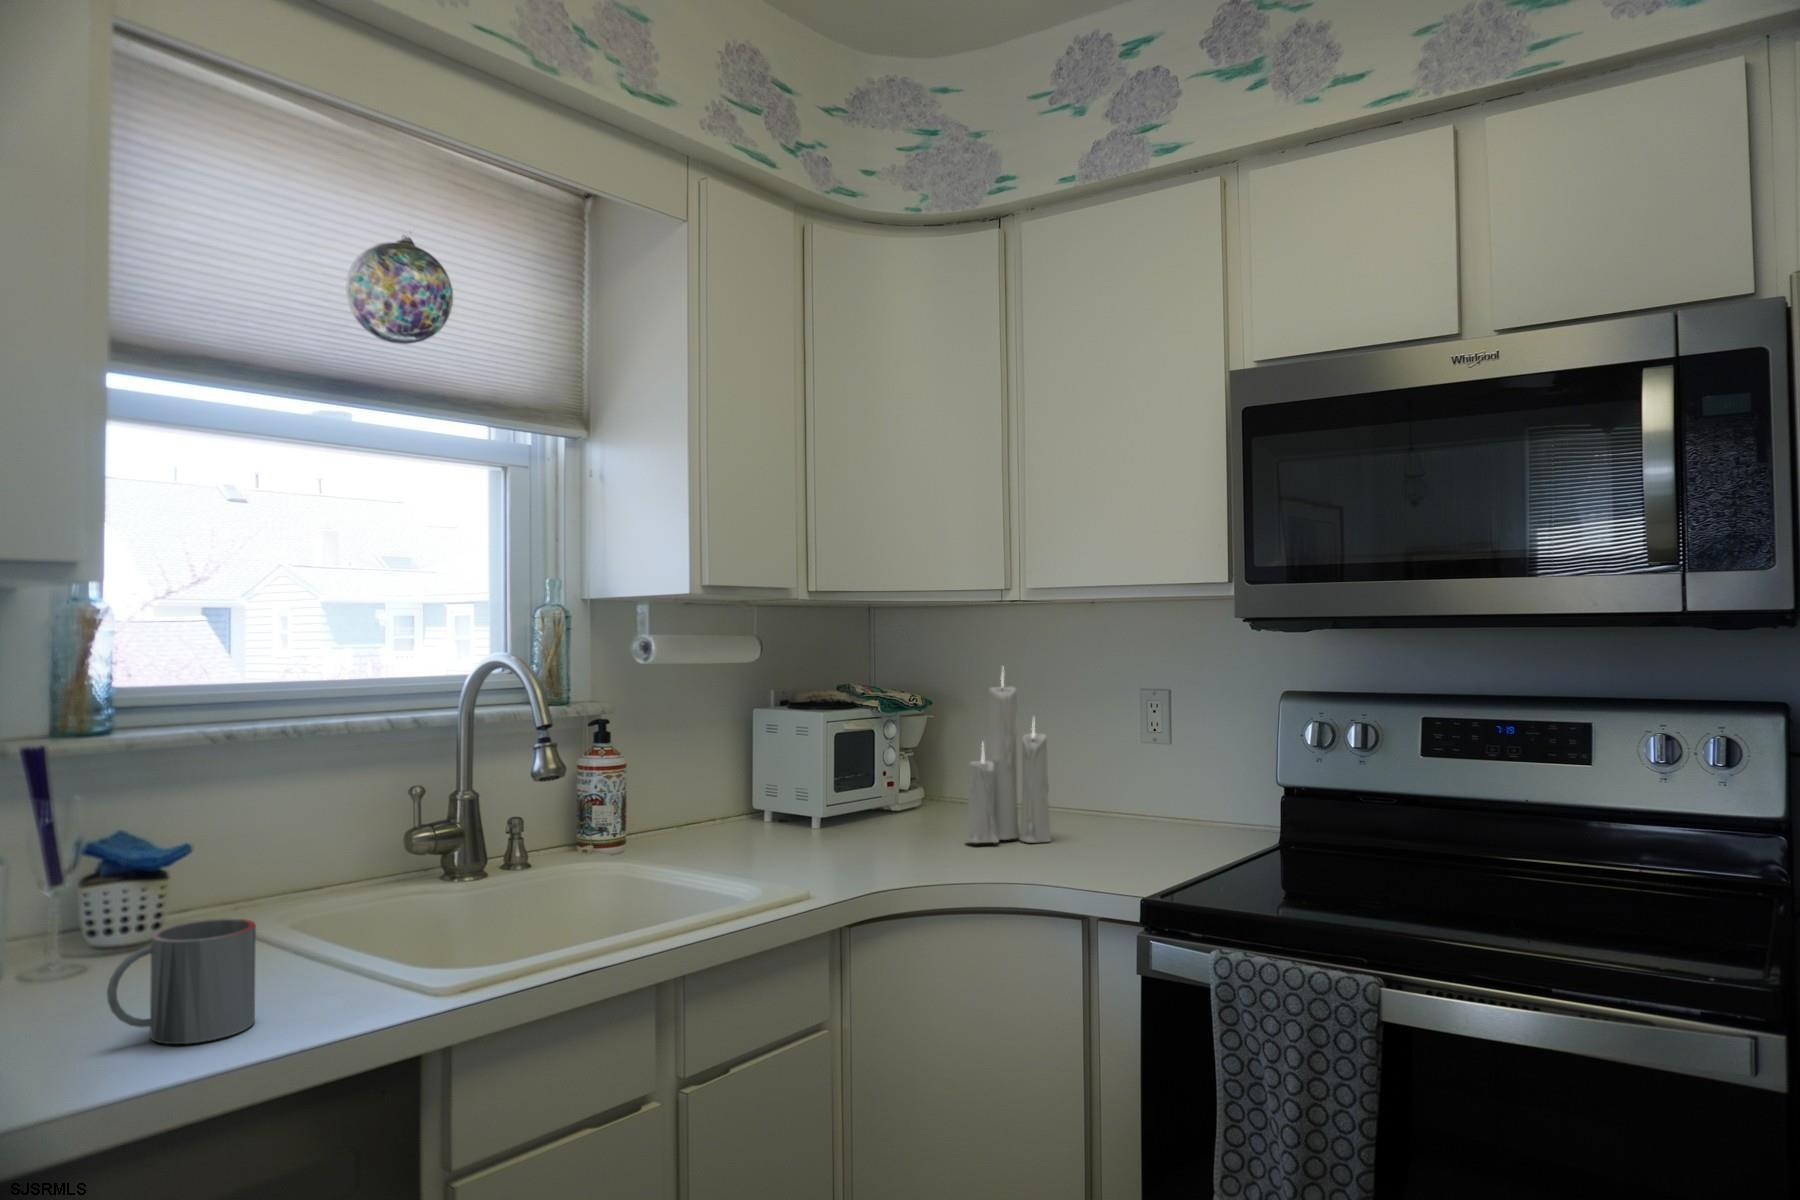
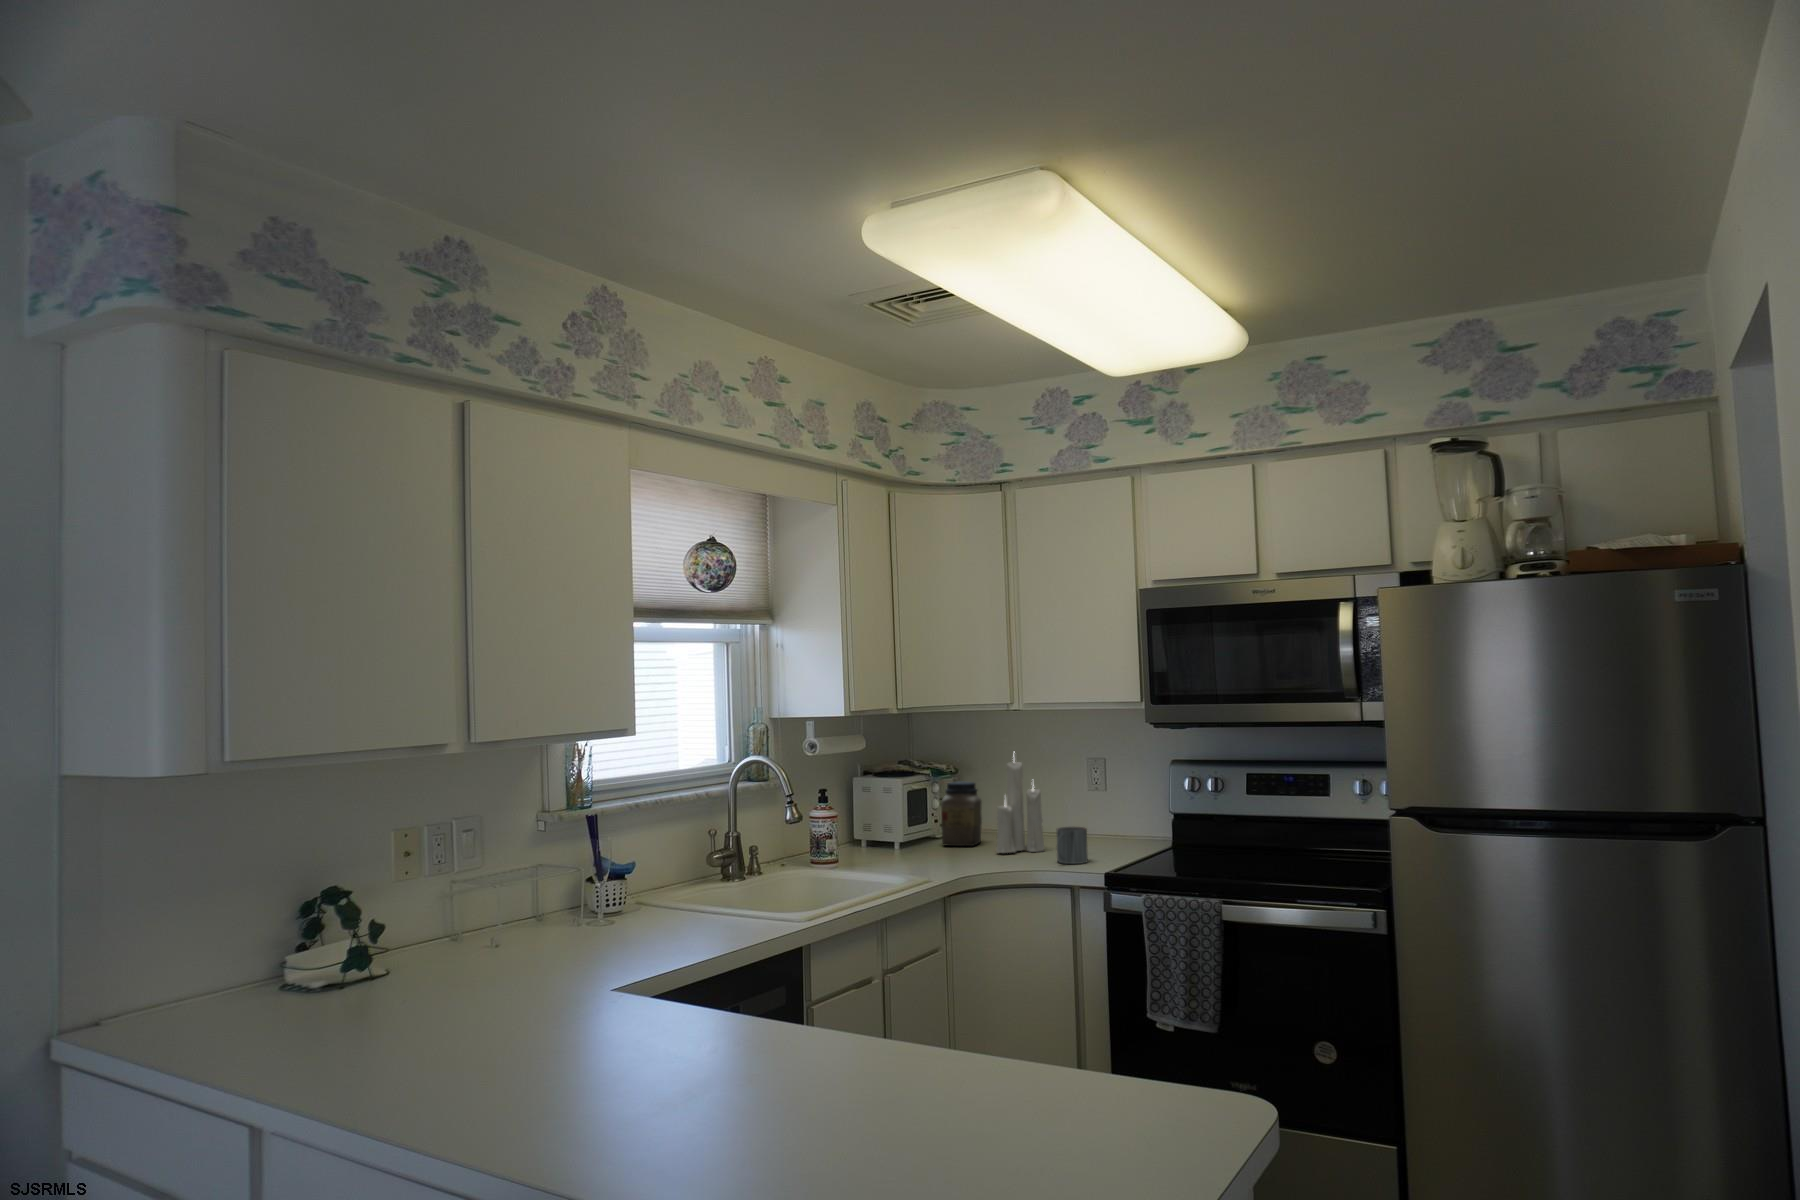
jar: none [886,719,957,827] -> present [941,781,982,846]
mug: present [107,918,256,1044] -> present [1057,827,1088,864]

